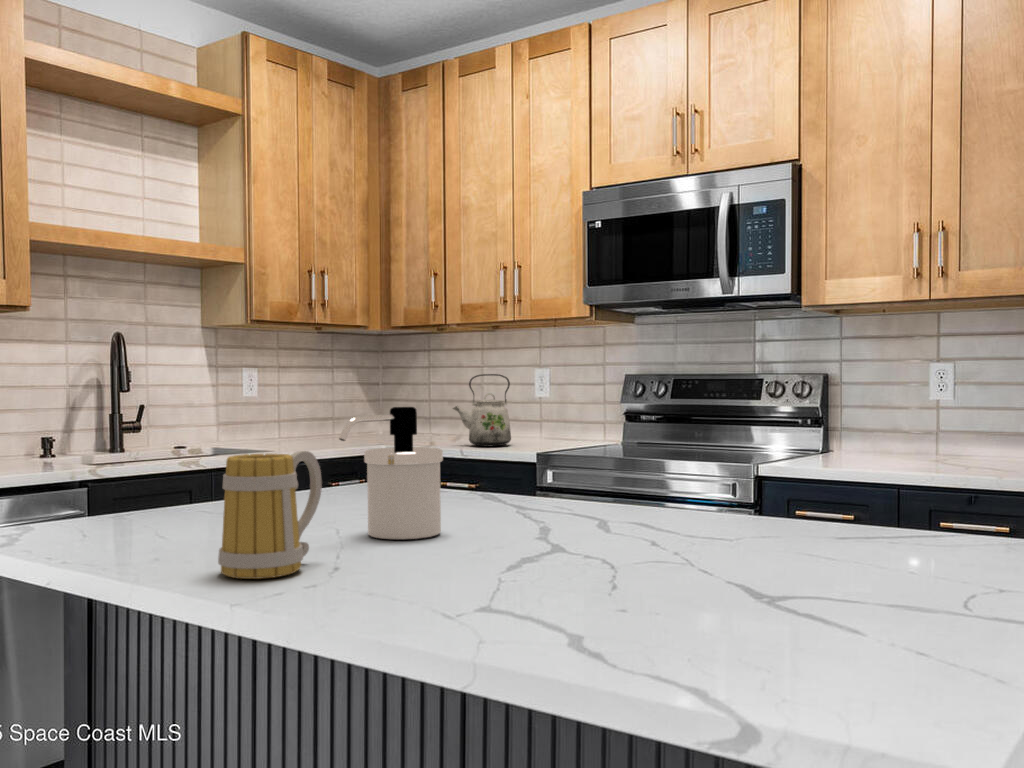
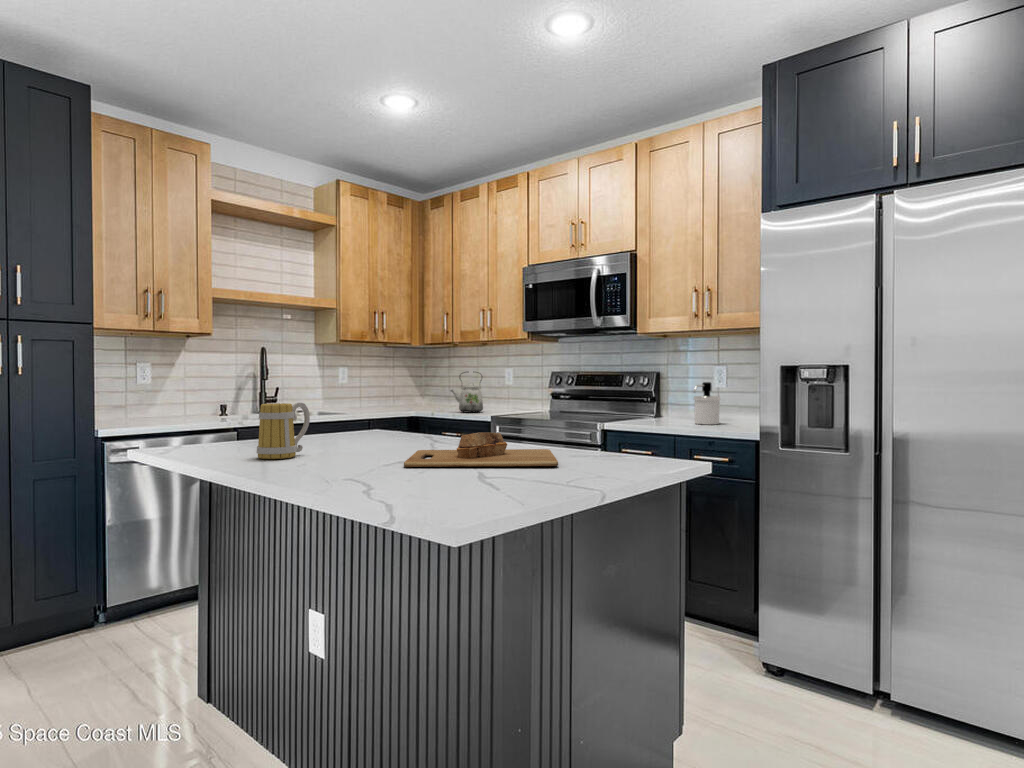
soap dispenser: present [339,407,443,539] -> present [694,382,720,425]
cutting board: none [547,511,911,599] -> present [404,432,558,467]

